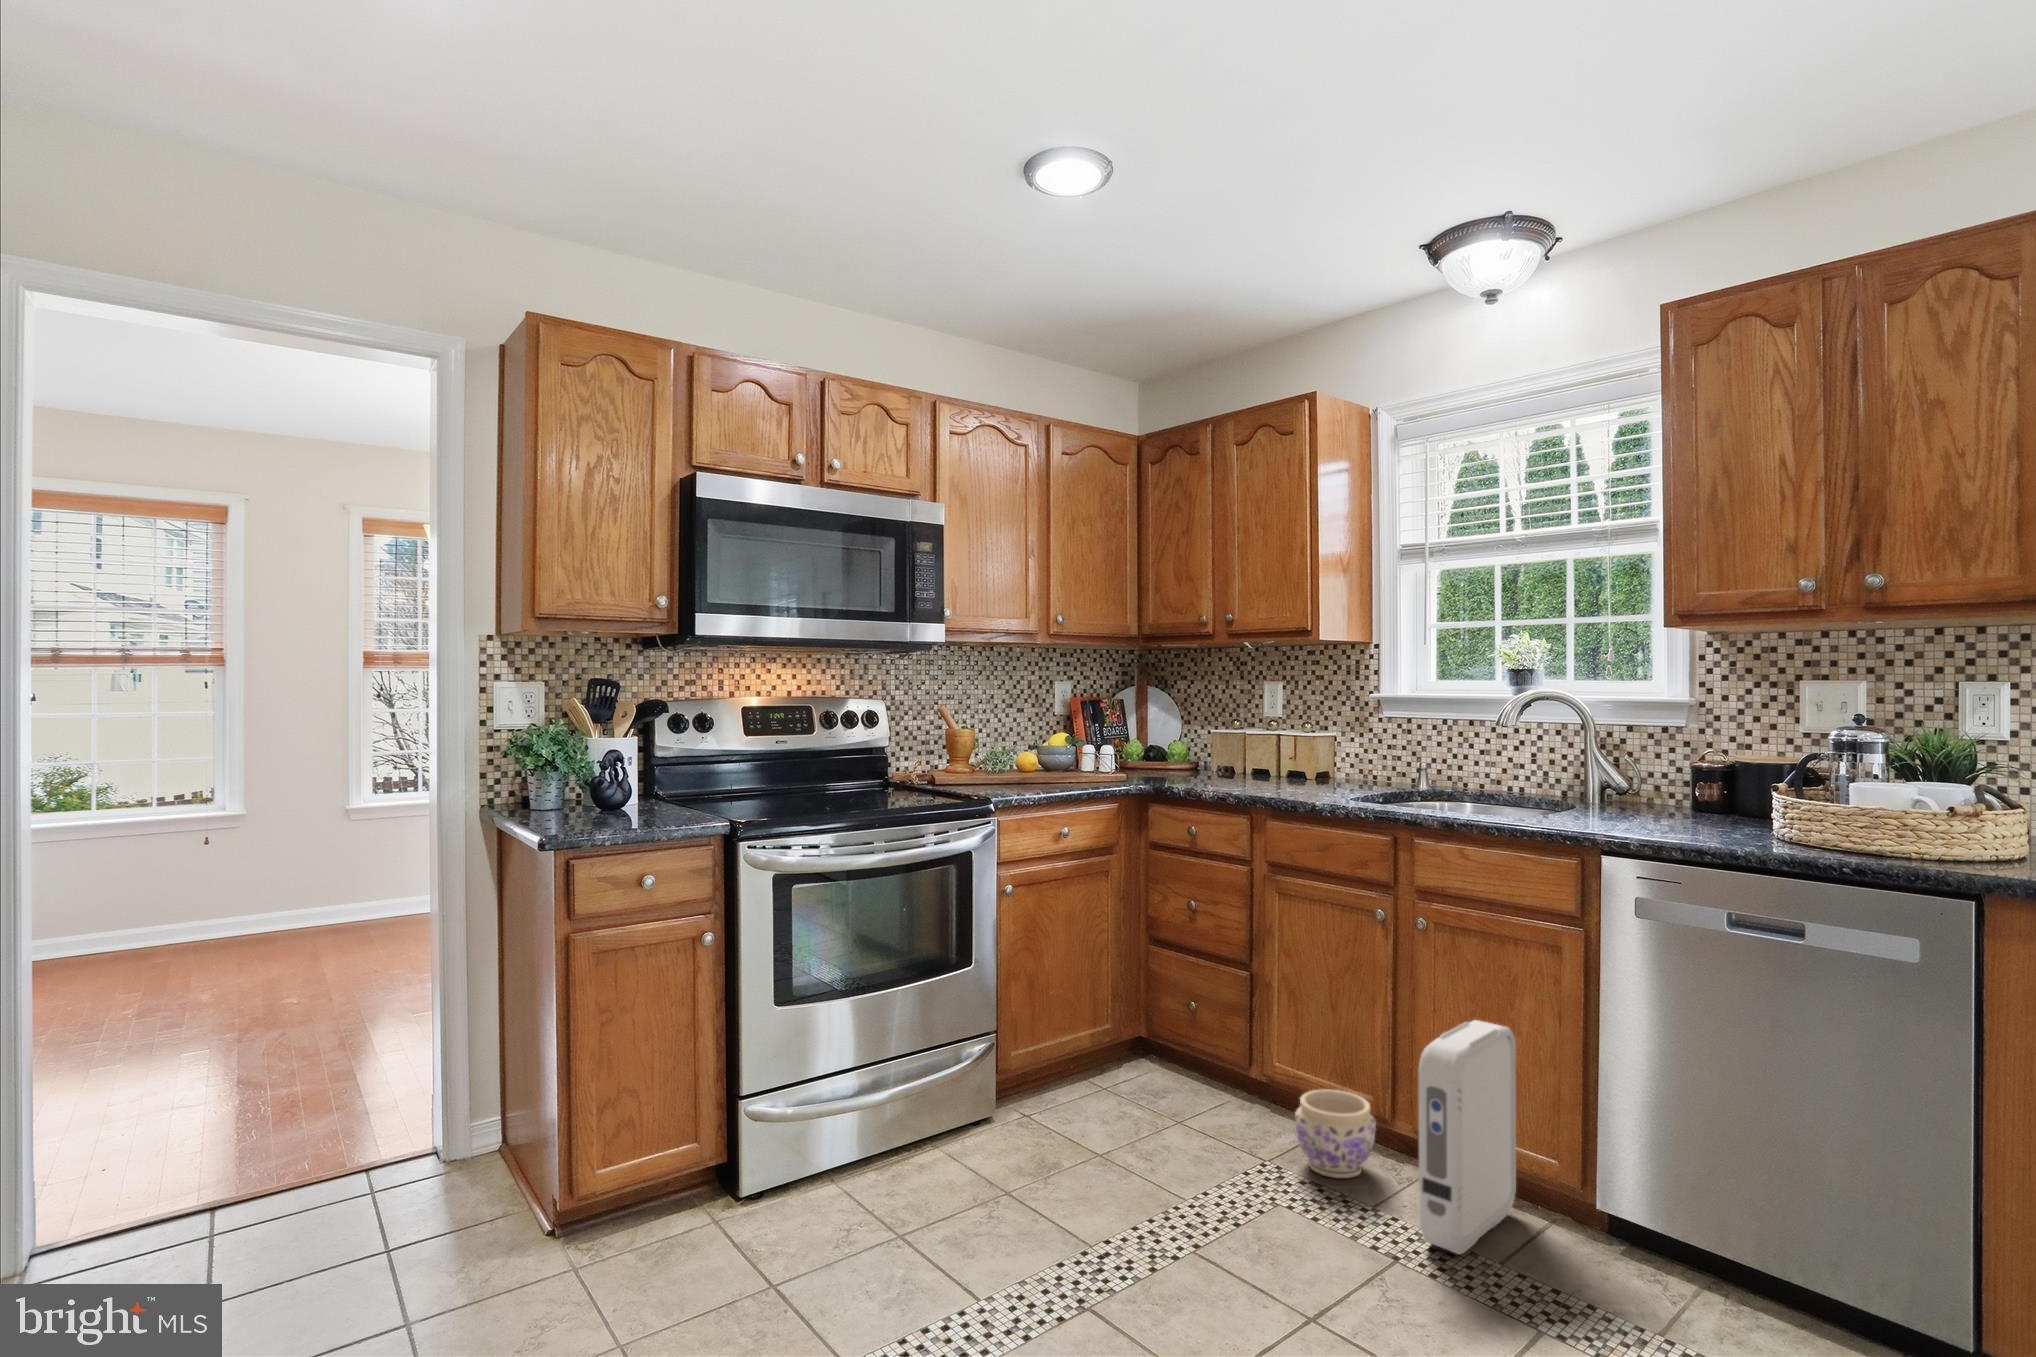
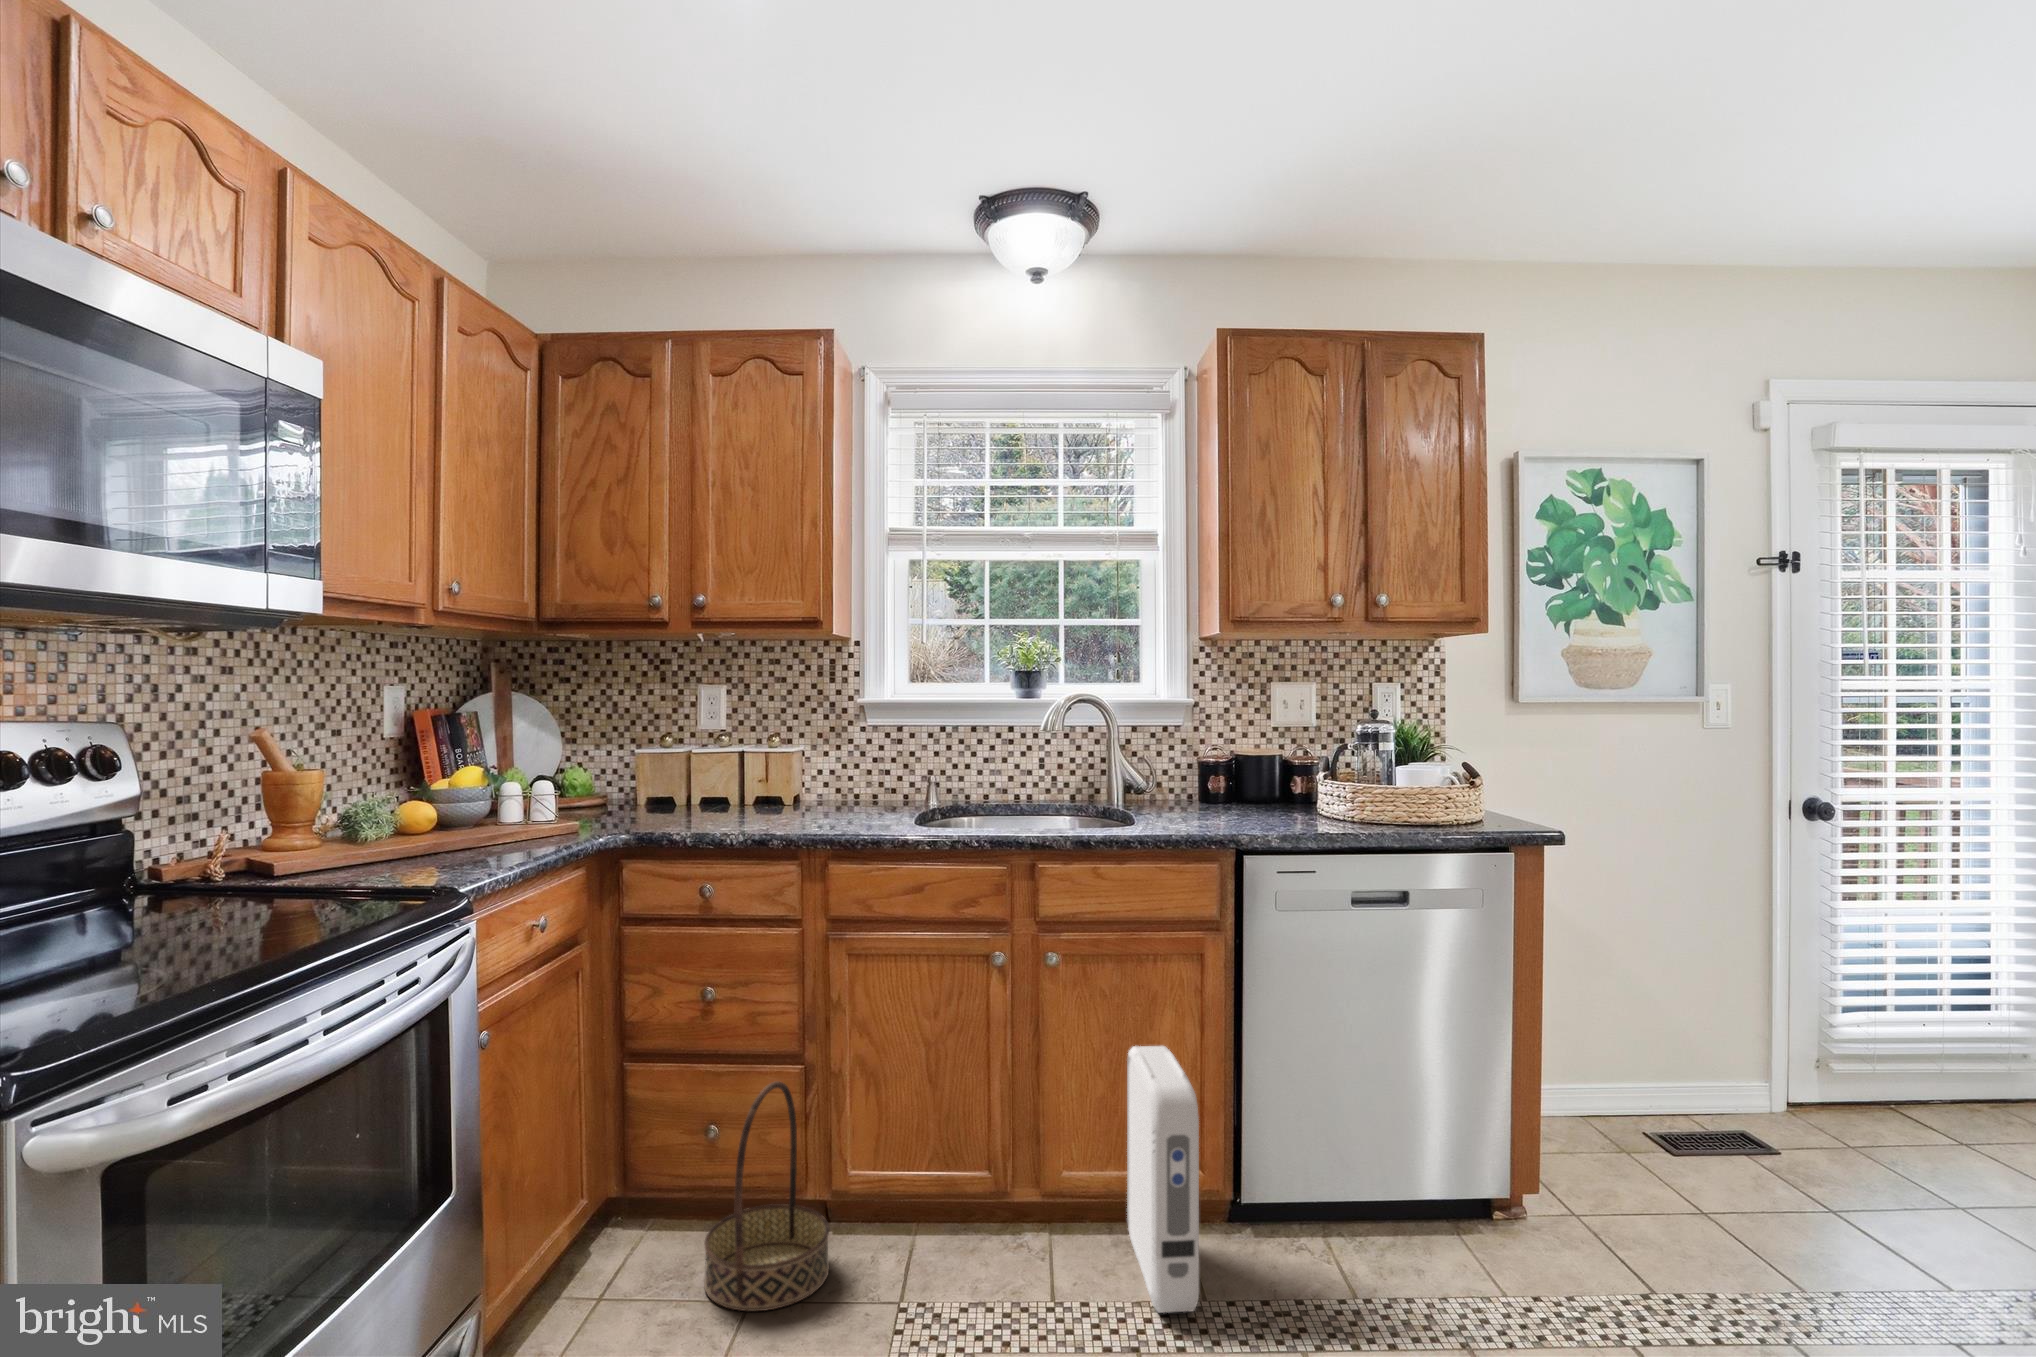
basket: none [1150,976,1241,1134] -> present [704,1081,829,1311]
planter: present [1295,1089,1376,1179] -> none [934,1171,1027,1286]

